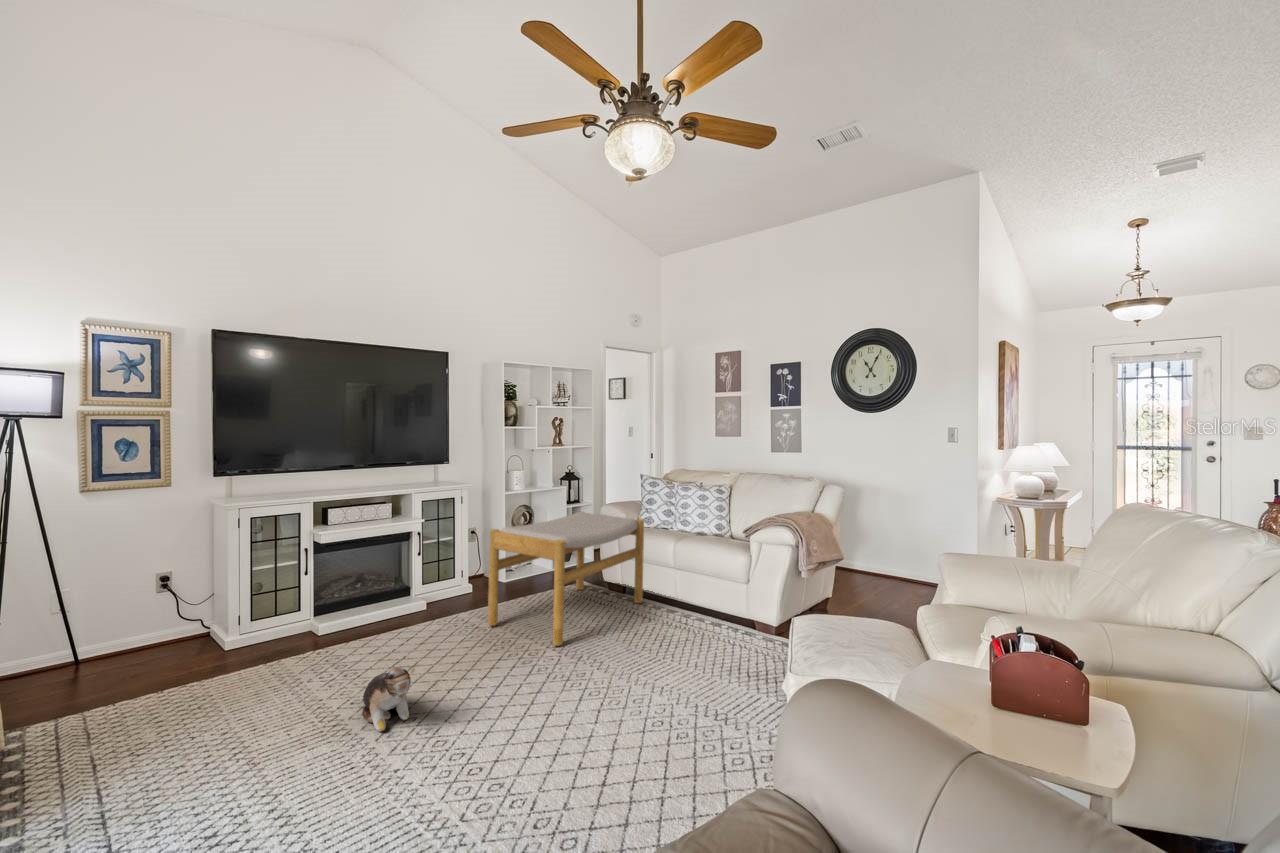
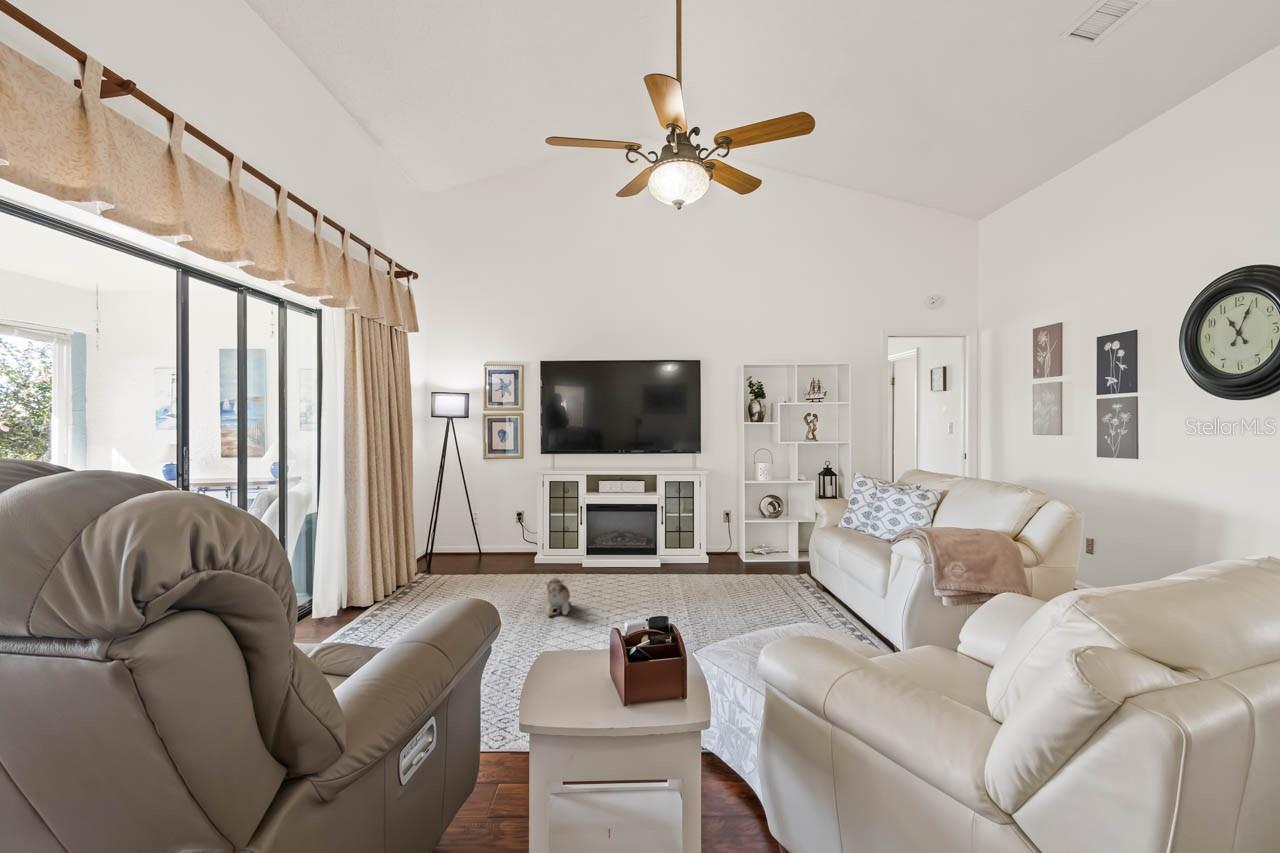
footstool: present [488,512,644,646] -> none [678,505,828,609]

